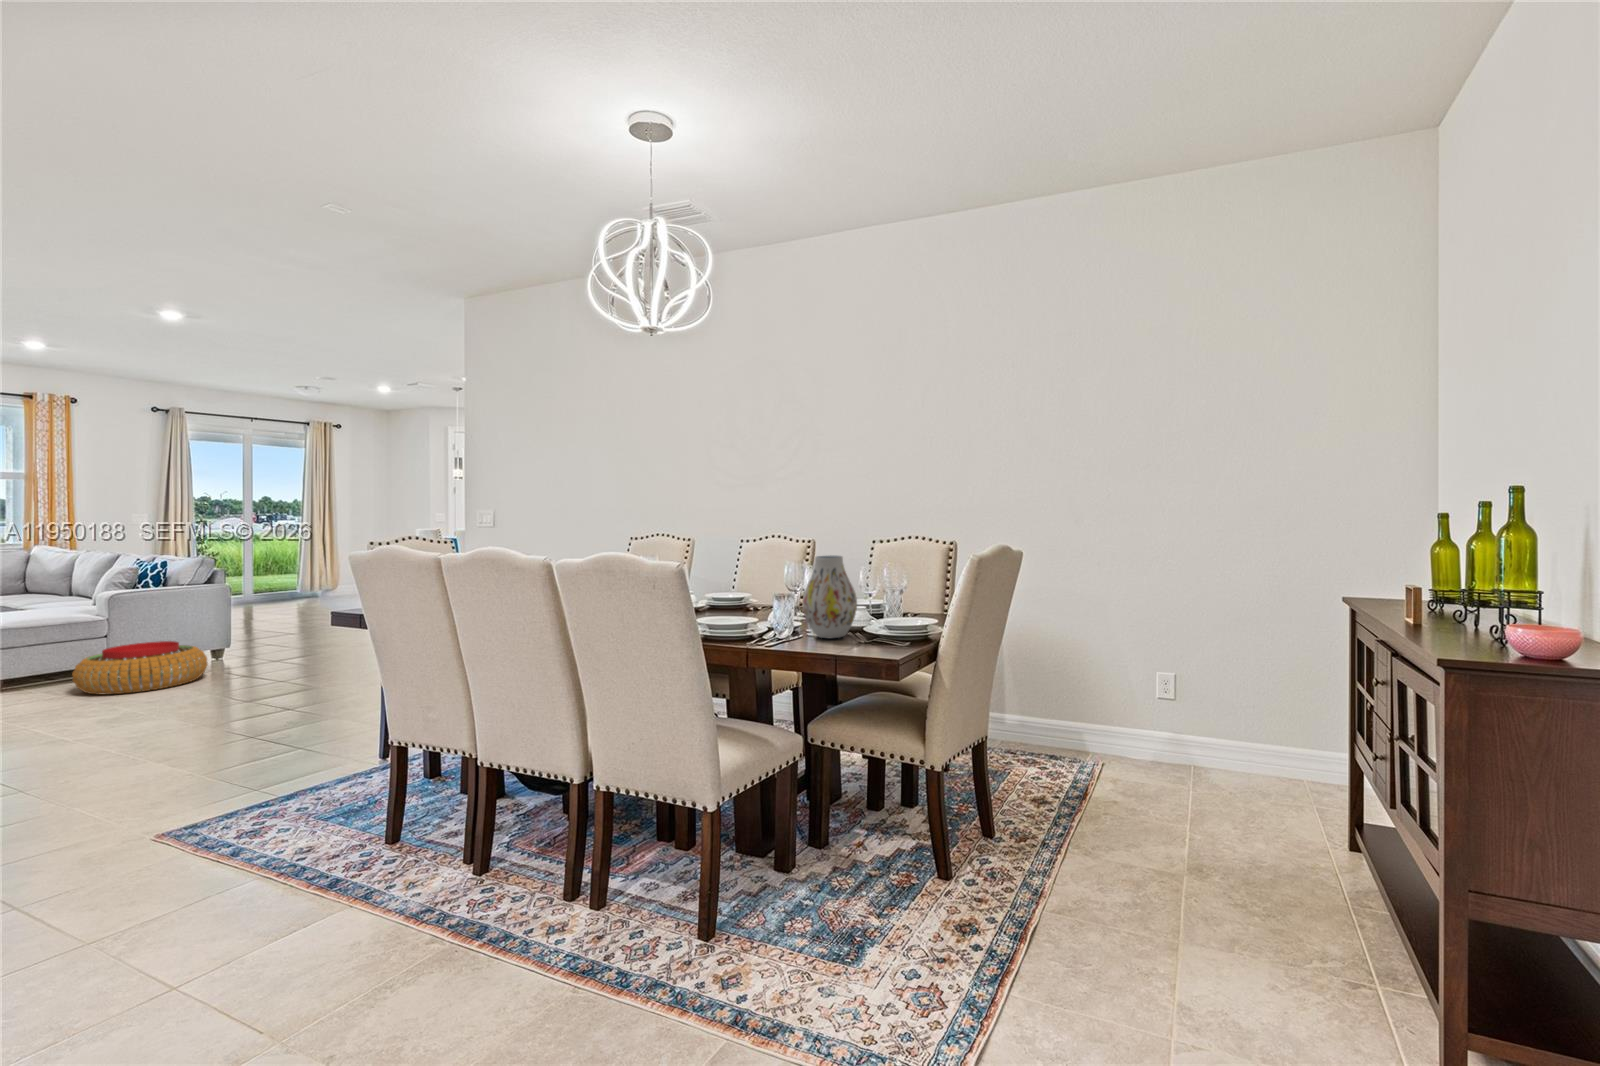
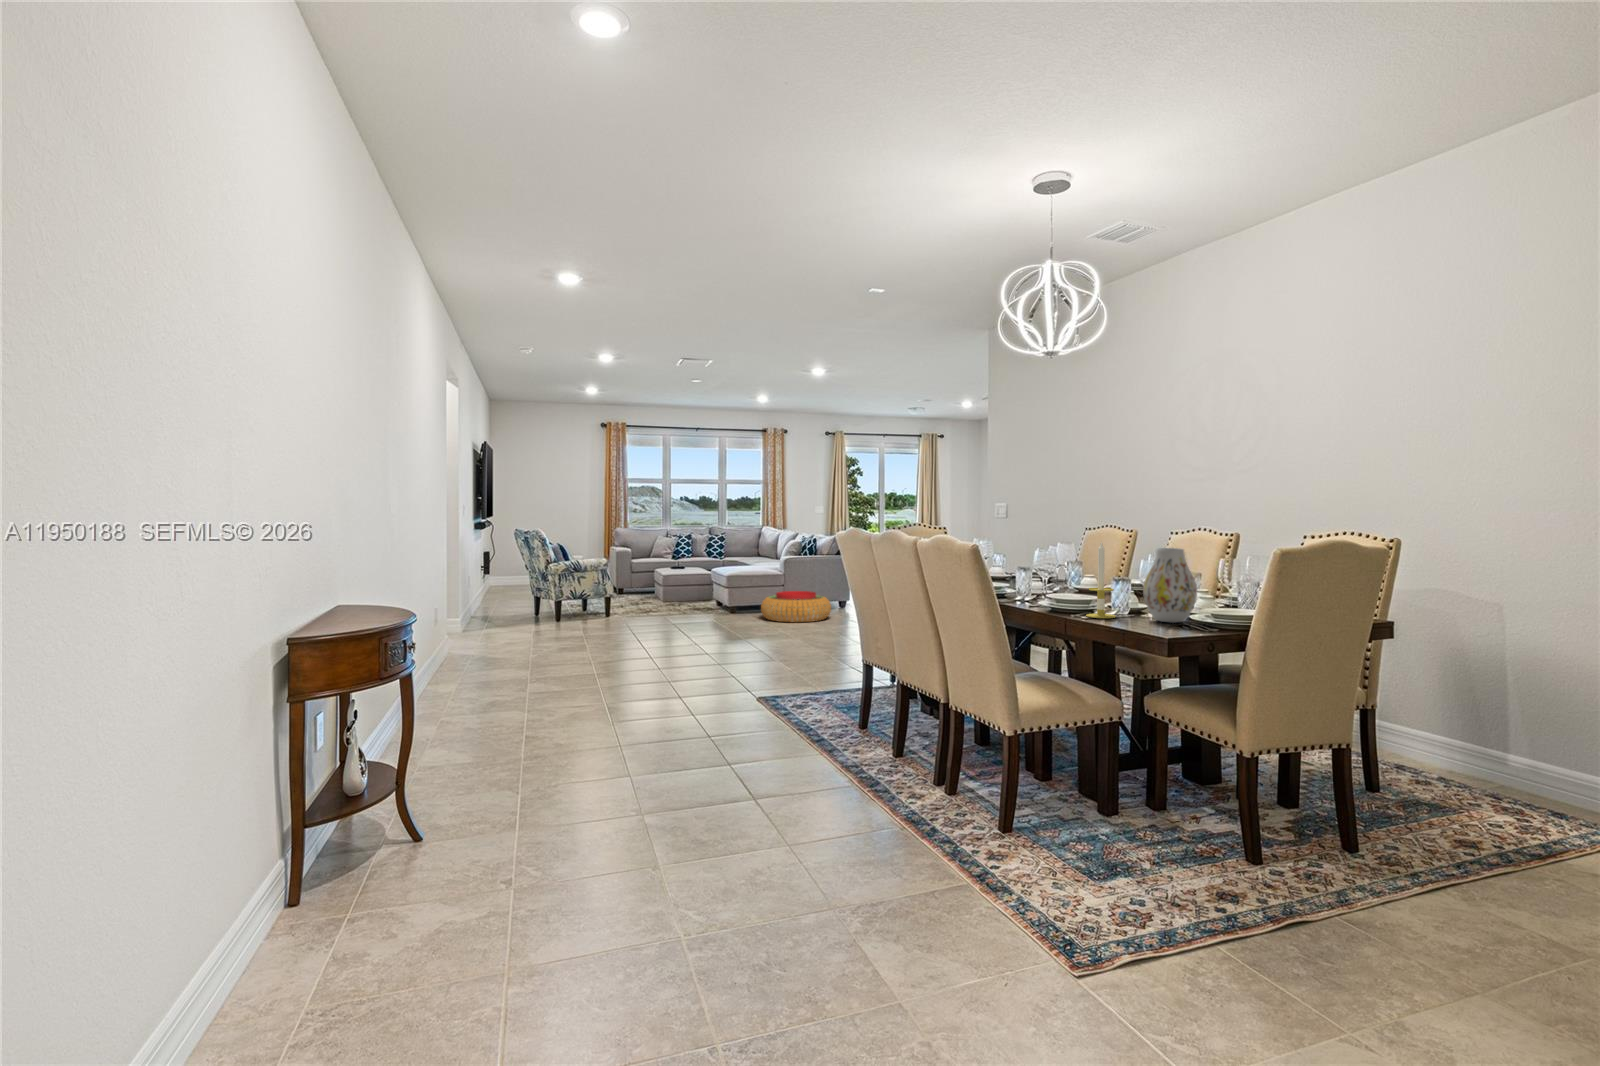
candle: none [743,552,776,643] -> present [1086,543,1116,618]

